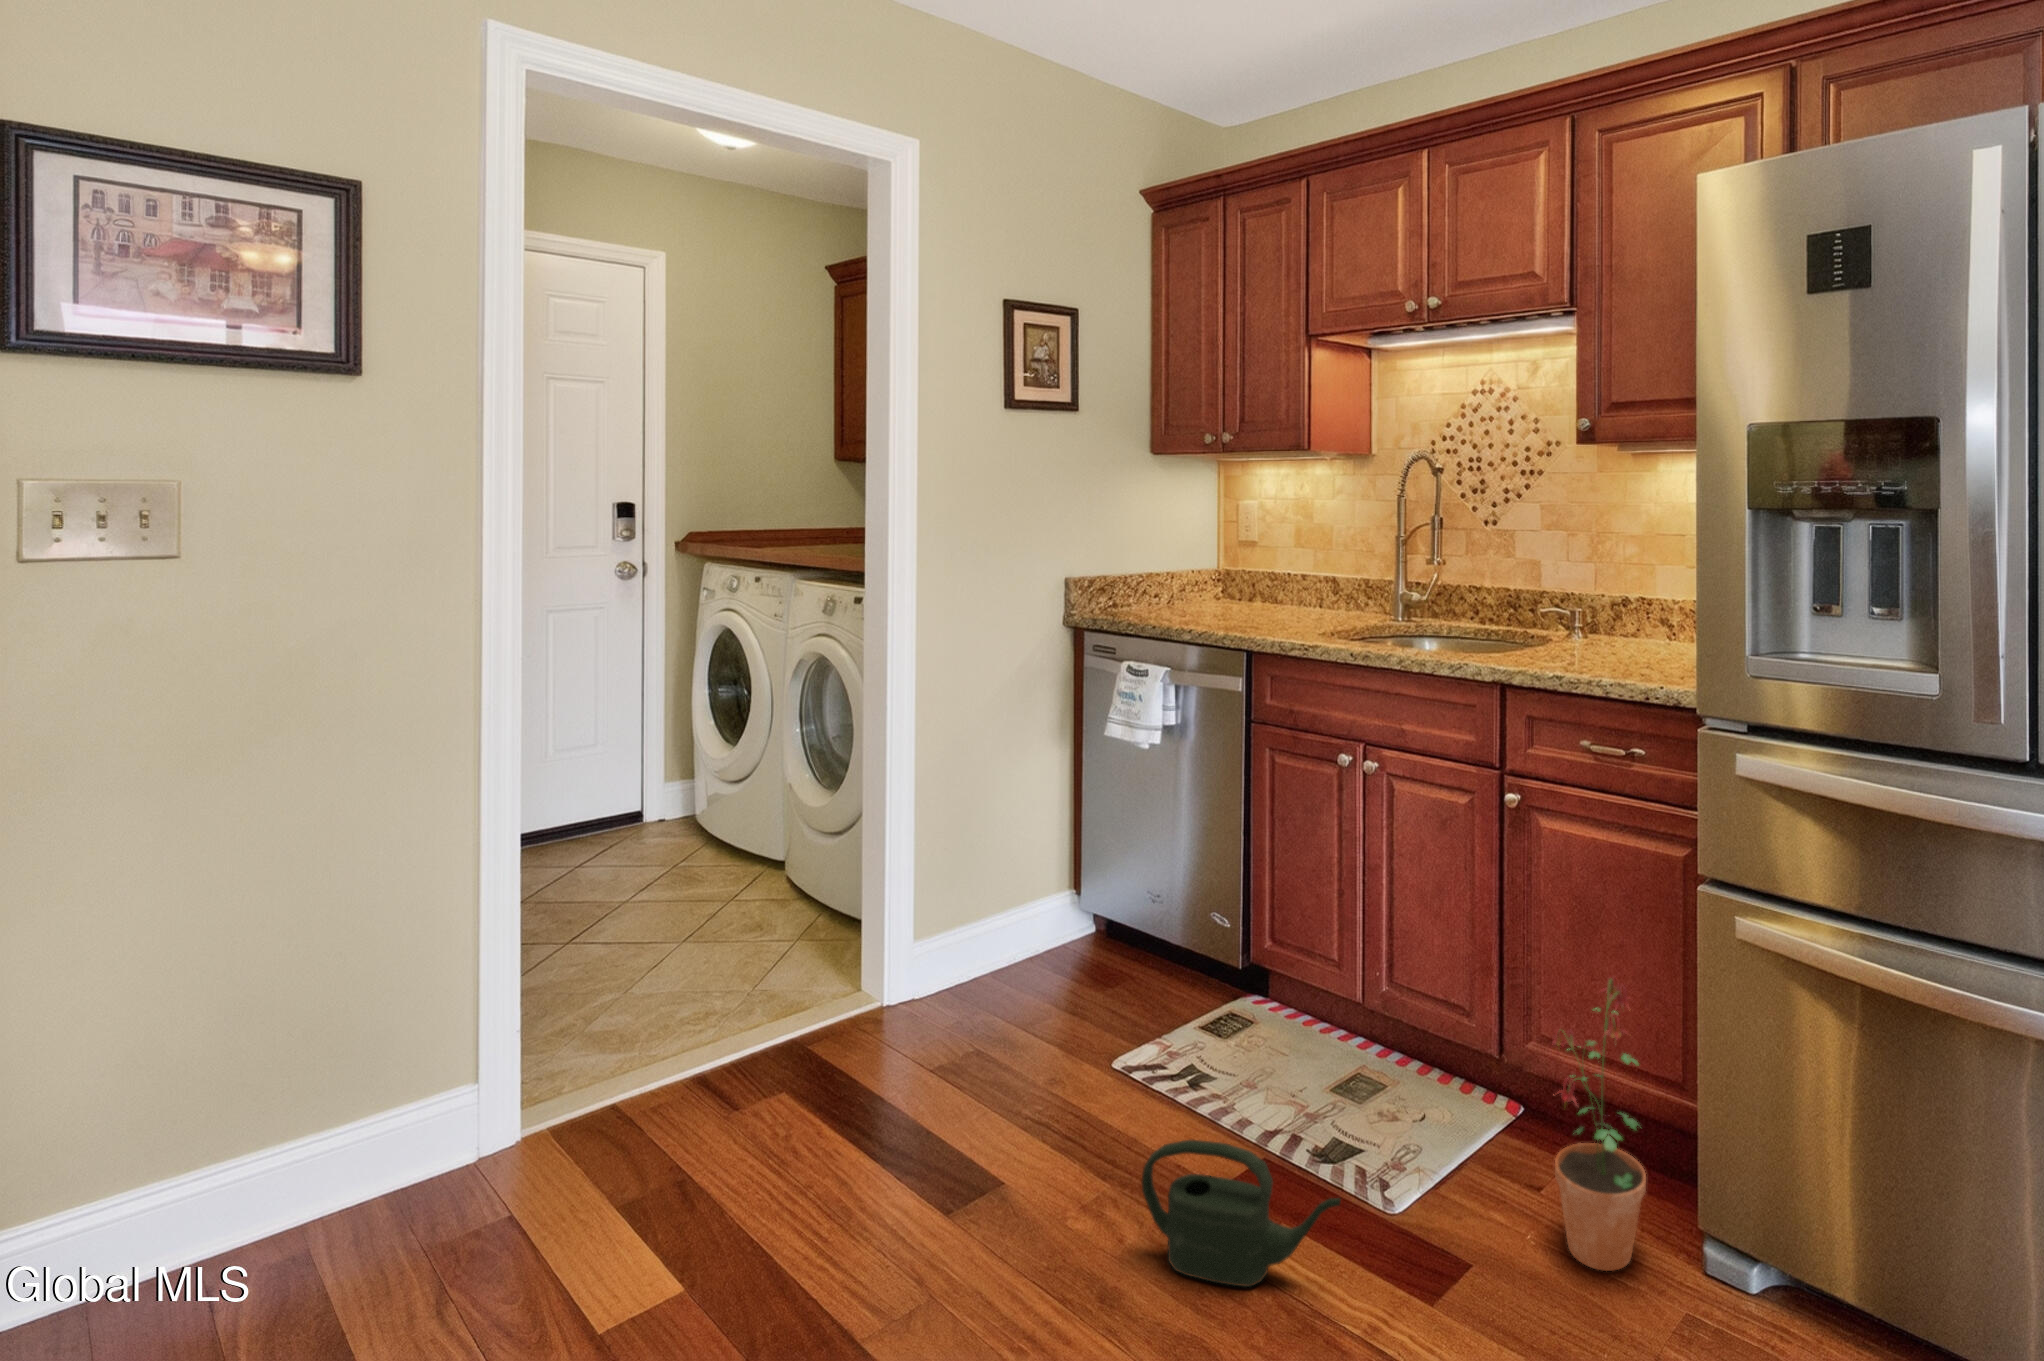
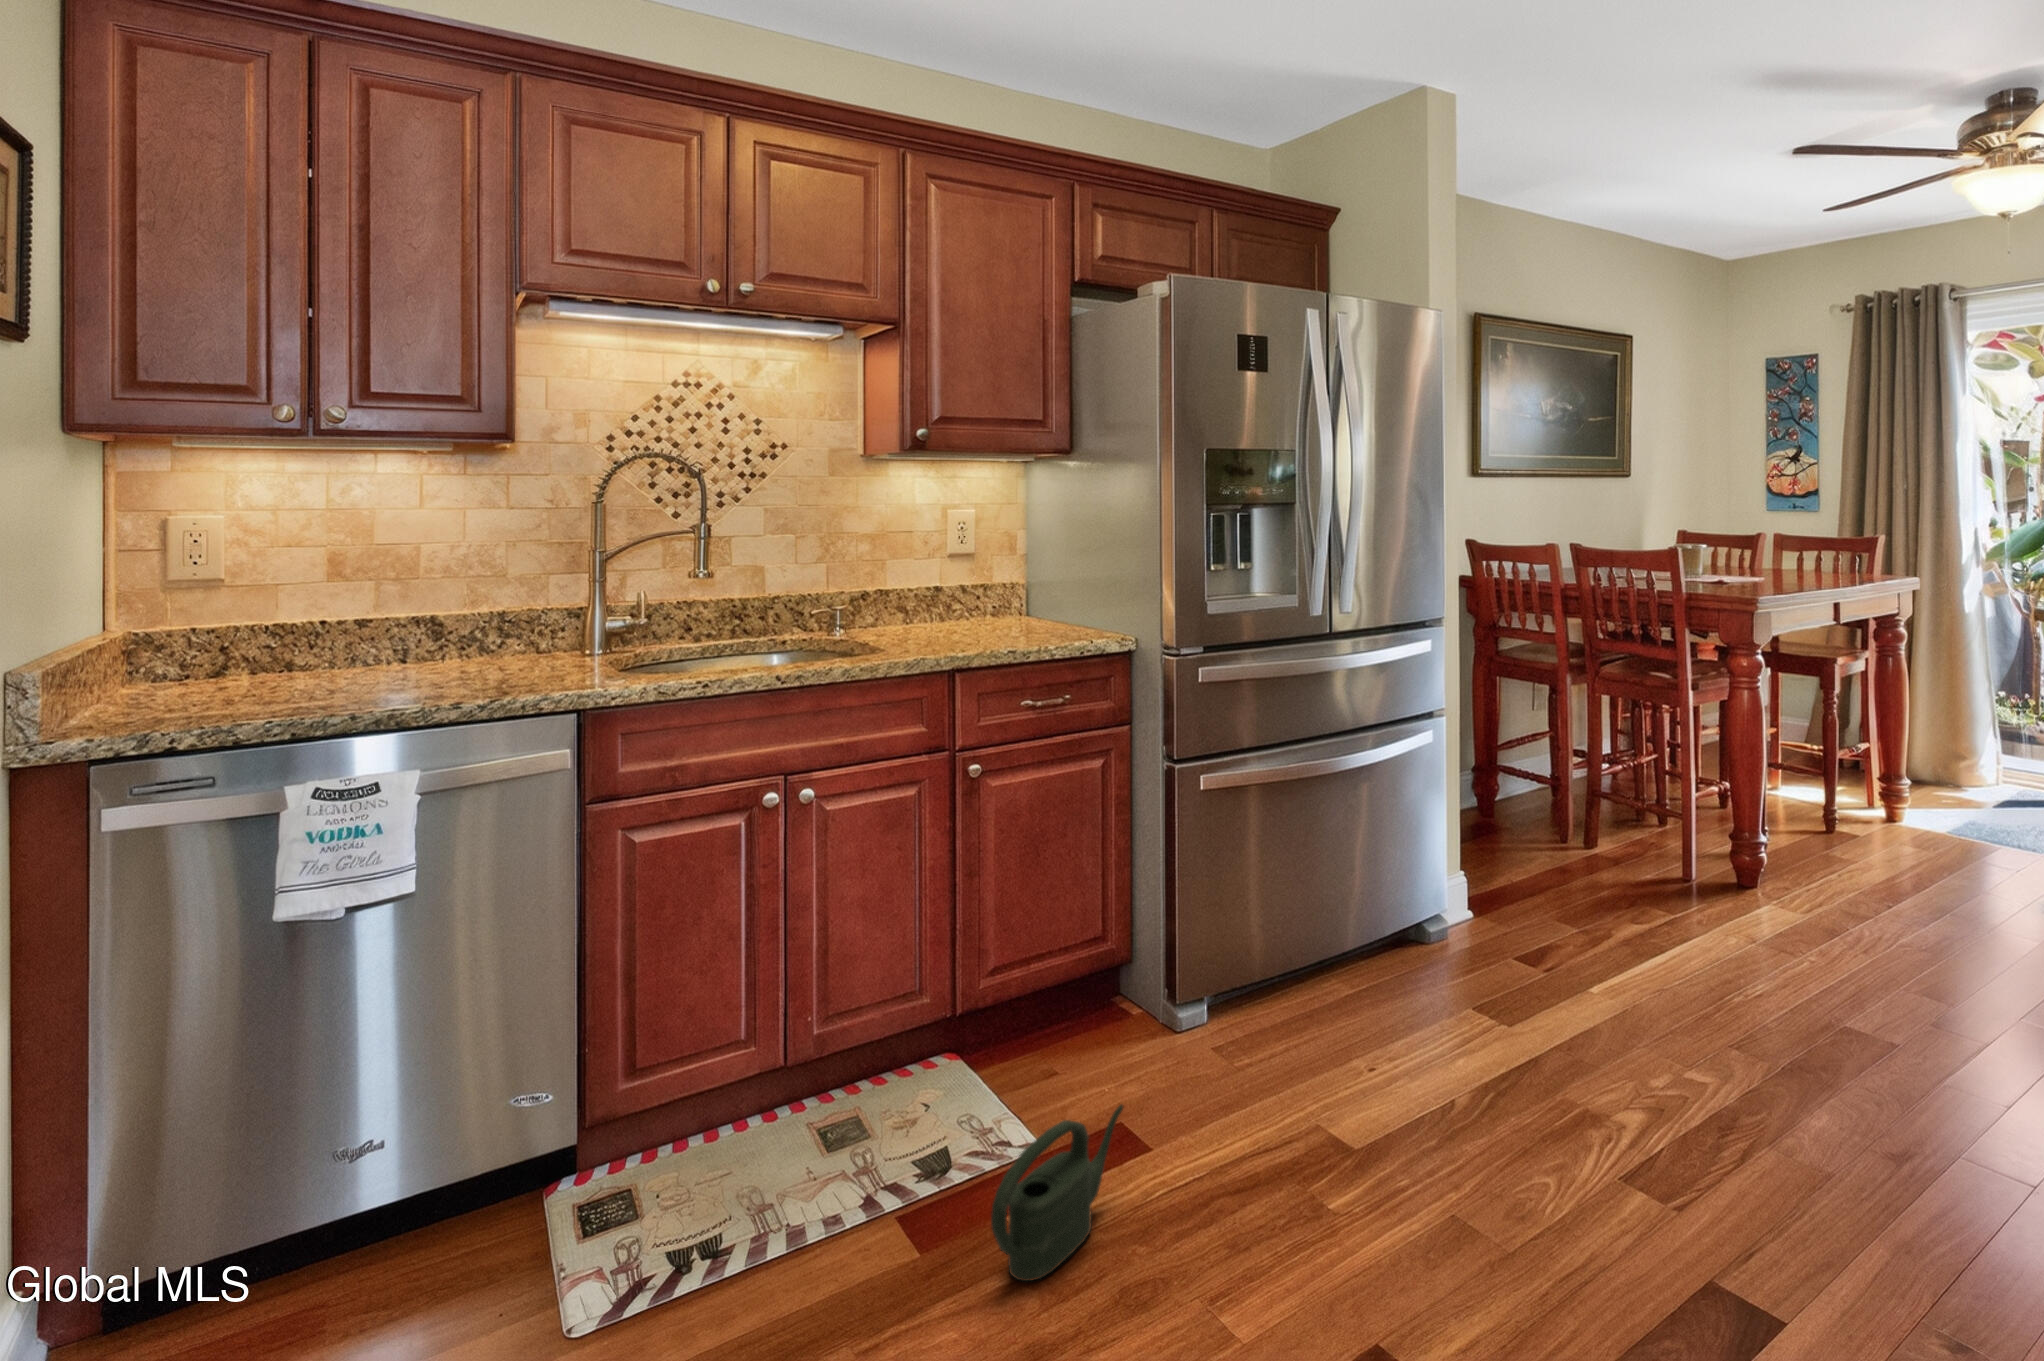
potted plant: present [1553,976,1646,1271] -> none [1080,864,1187,1073]

